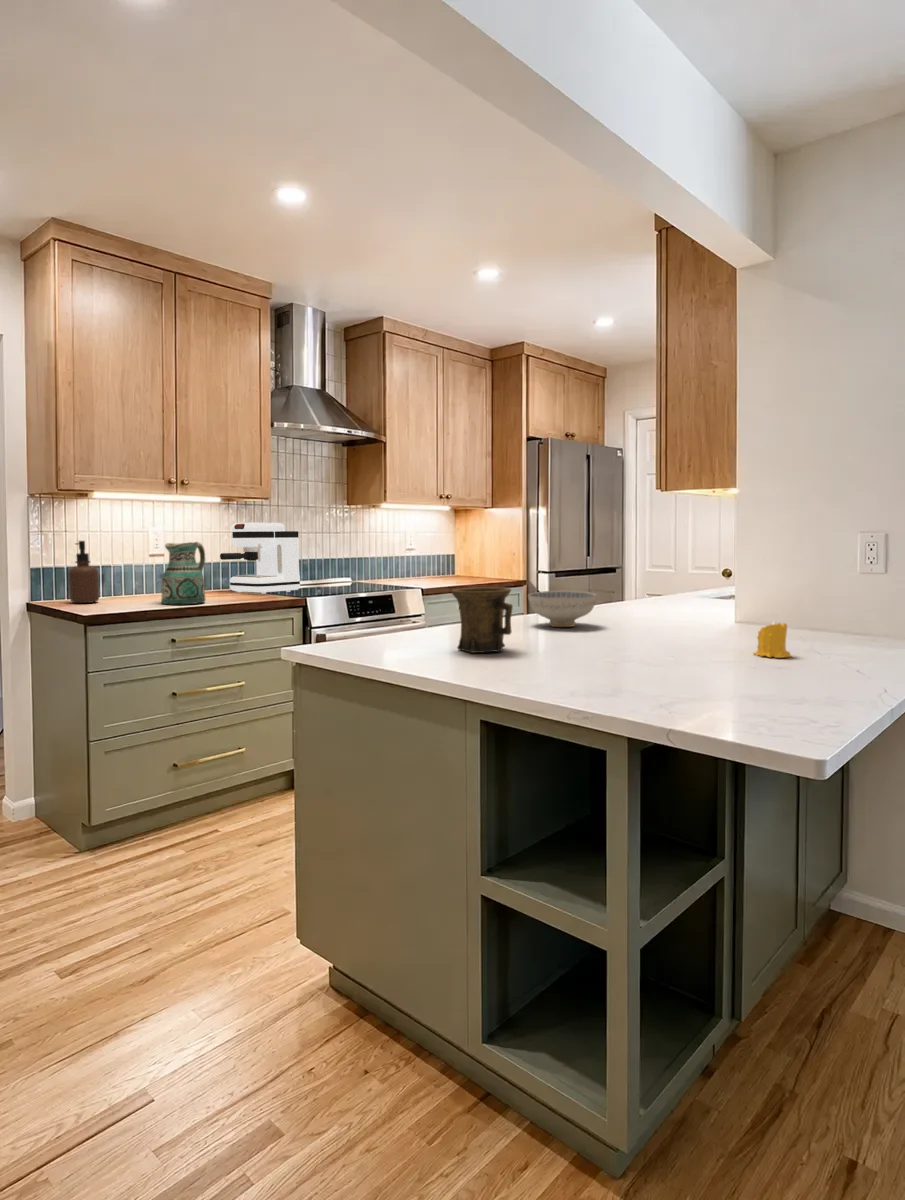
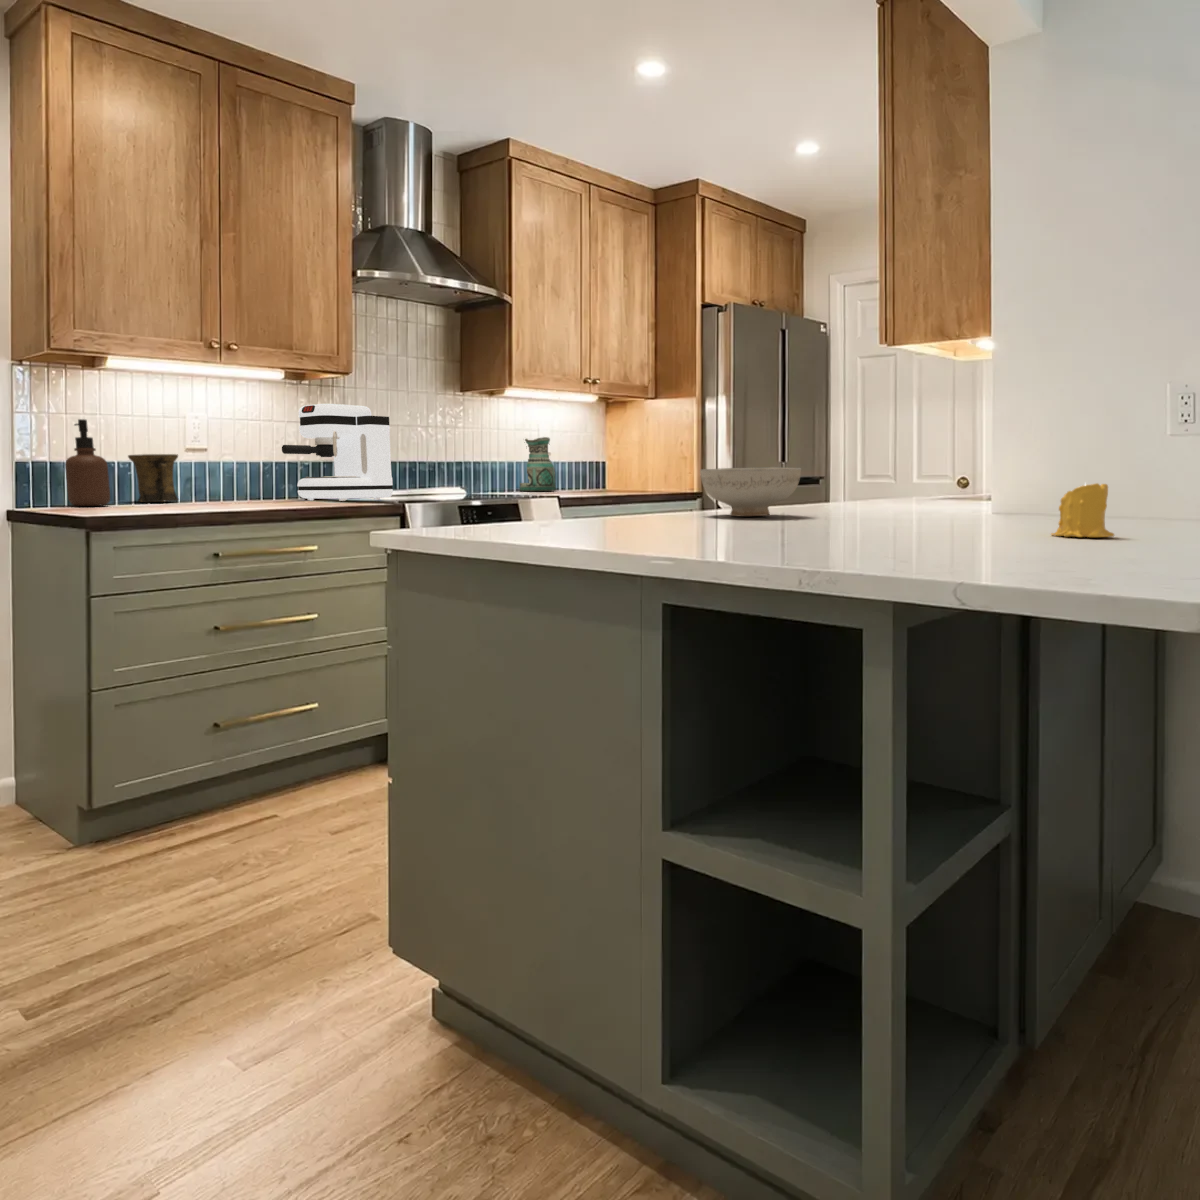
ceramic pitcher: present [161,542,205,604] -> present [520,437,556,491]
mug: present [452,587,513,653] -> present [128,454,178,502]

